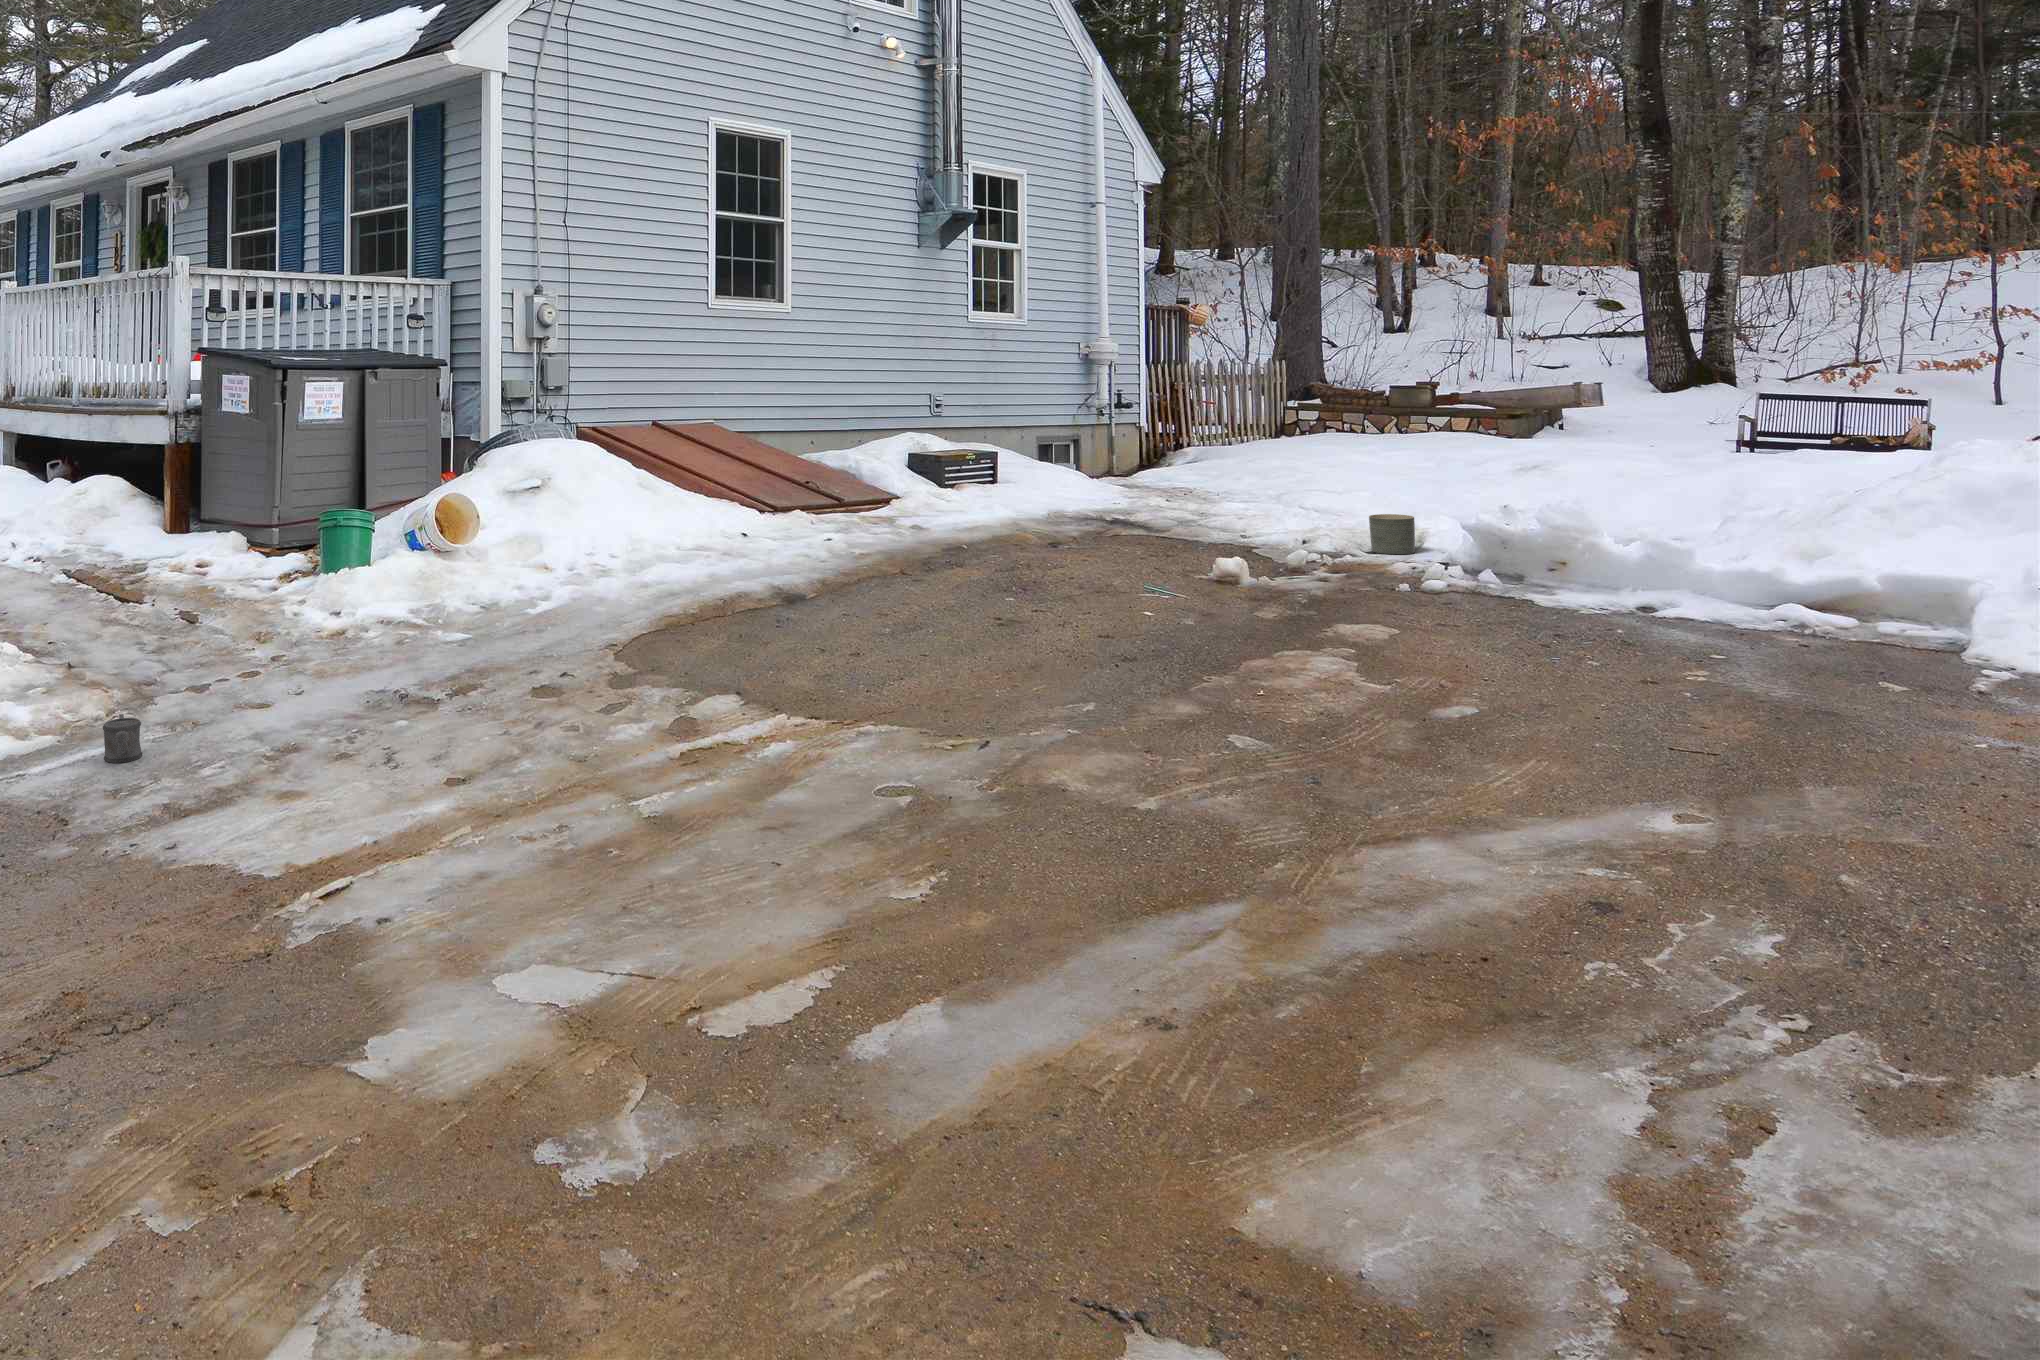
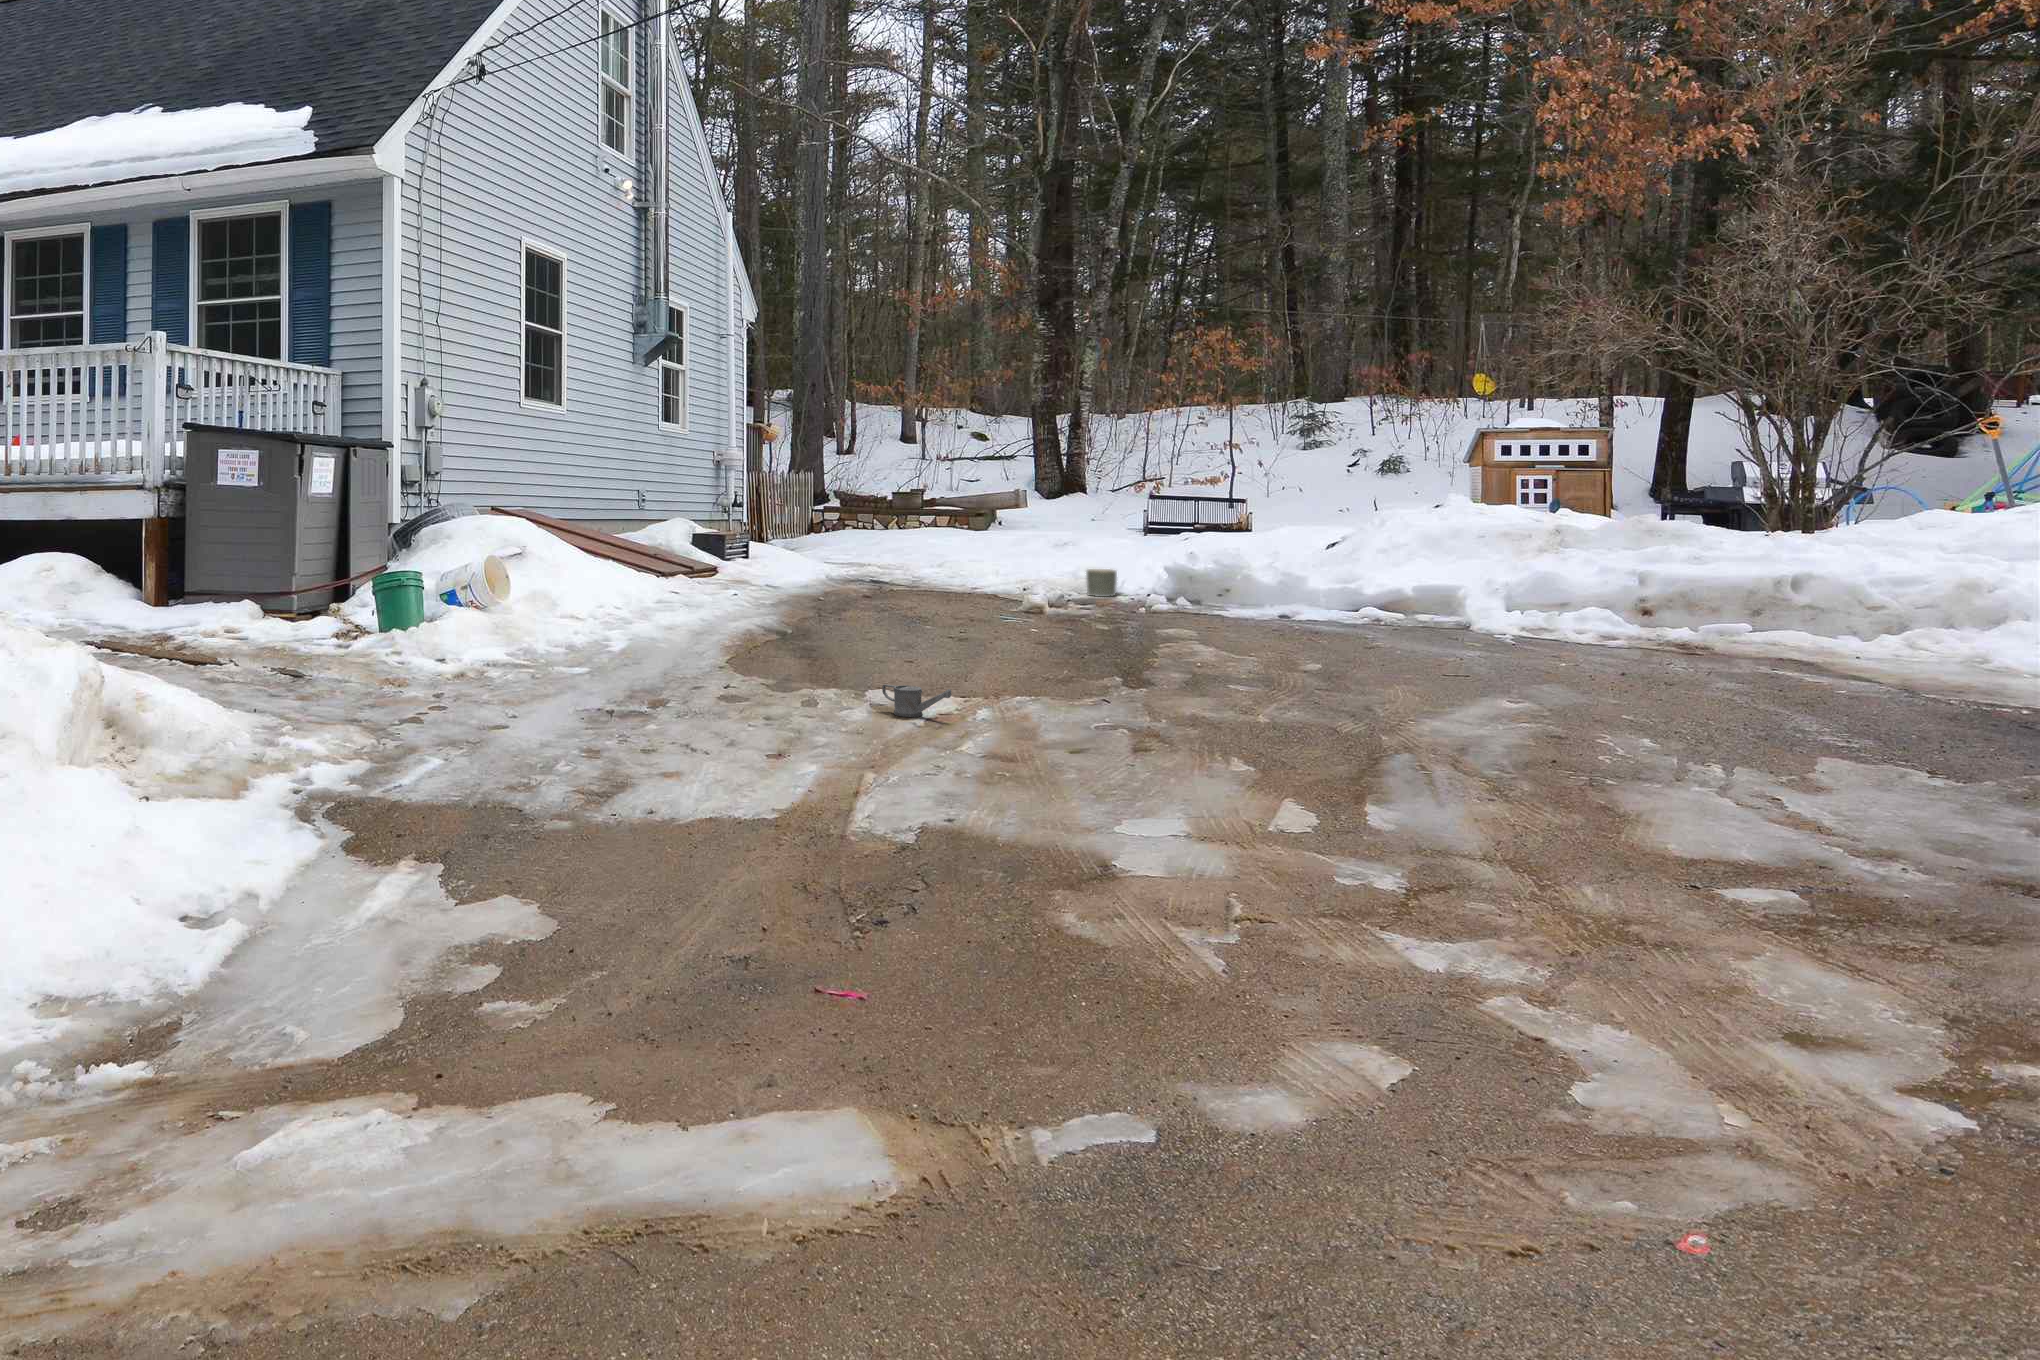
watering can: present [103,714,142,763] -> present [882,684,951,717]

